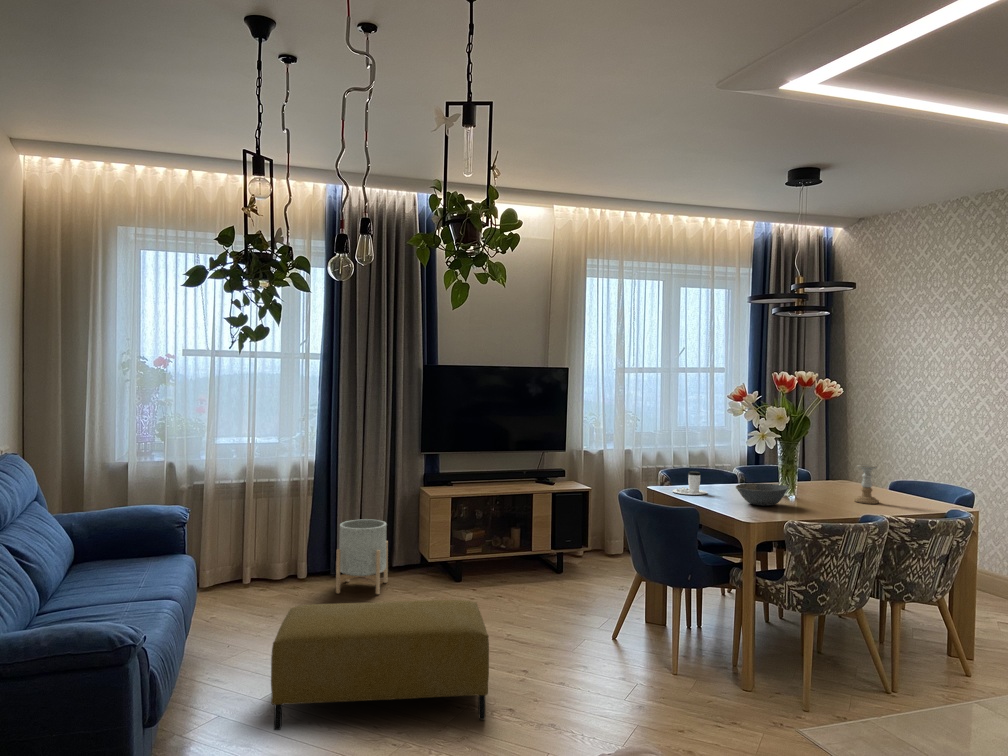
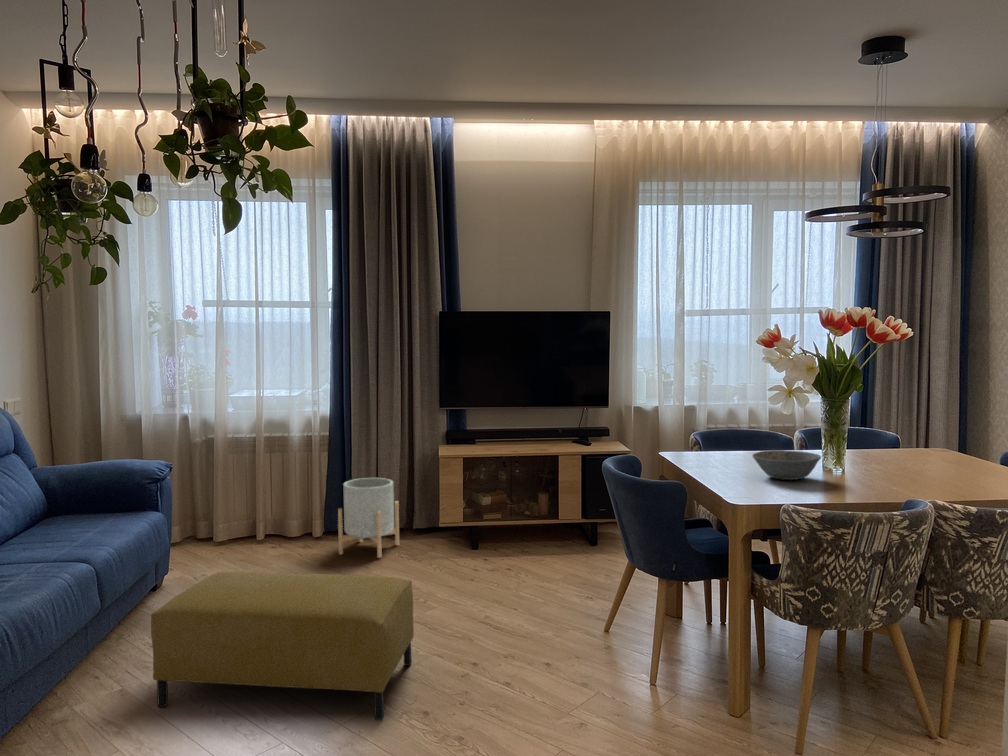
candle holder: present [854,464,879,504] -> none [927,428,962,482]
coffee cup: present [672,471,707,495] -> none [688,433,732,463]

